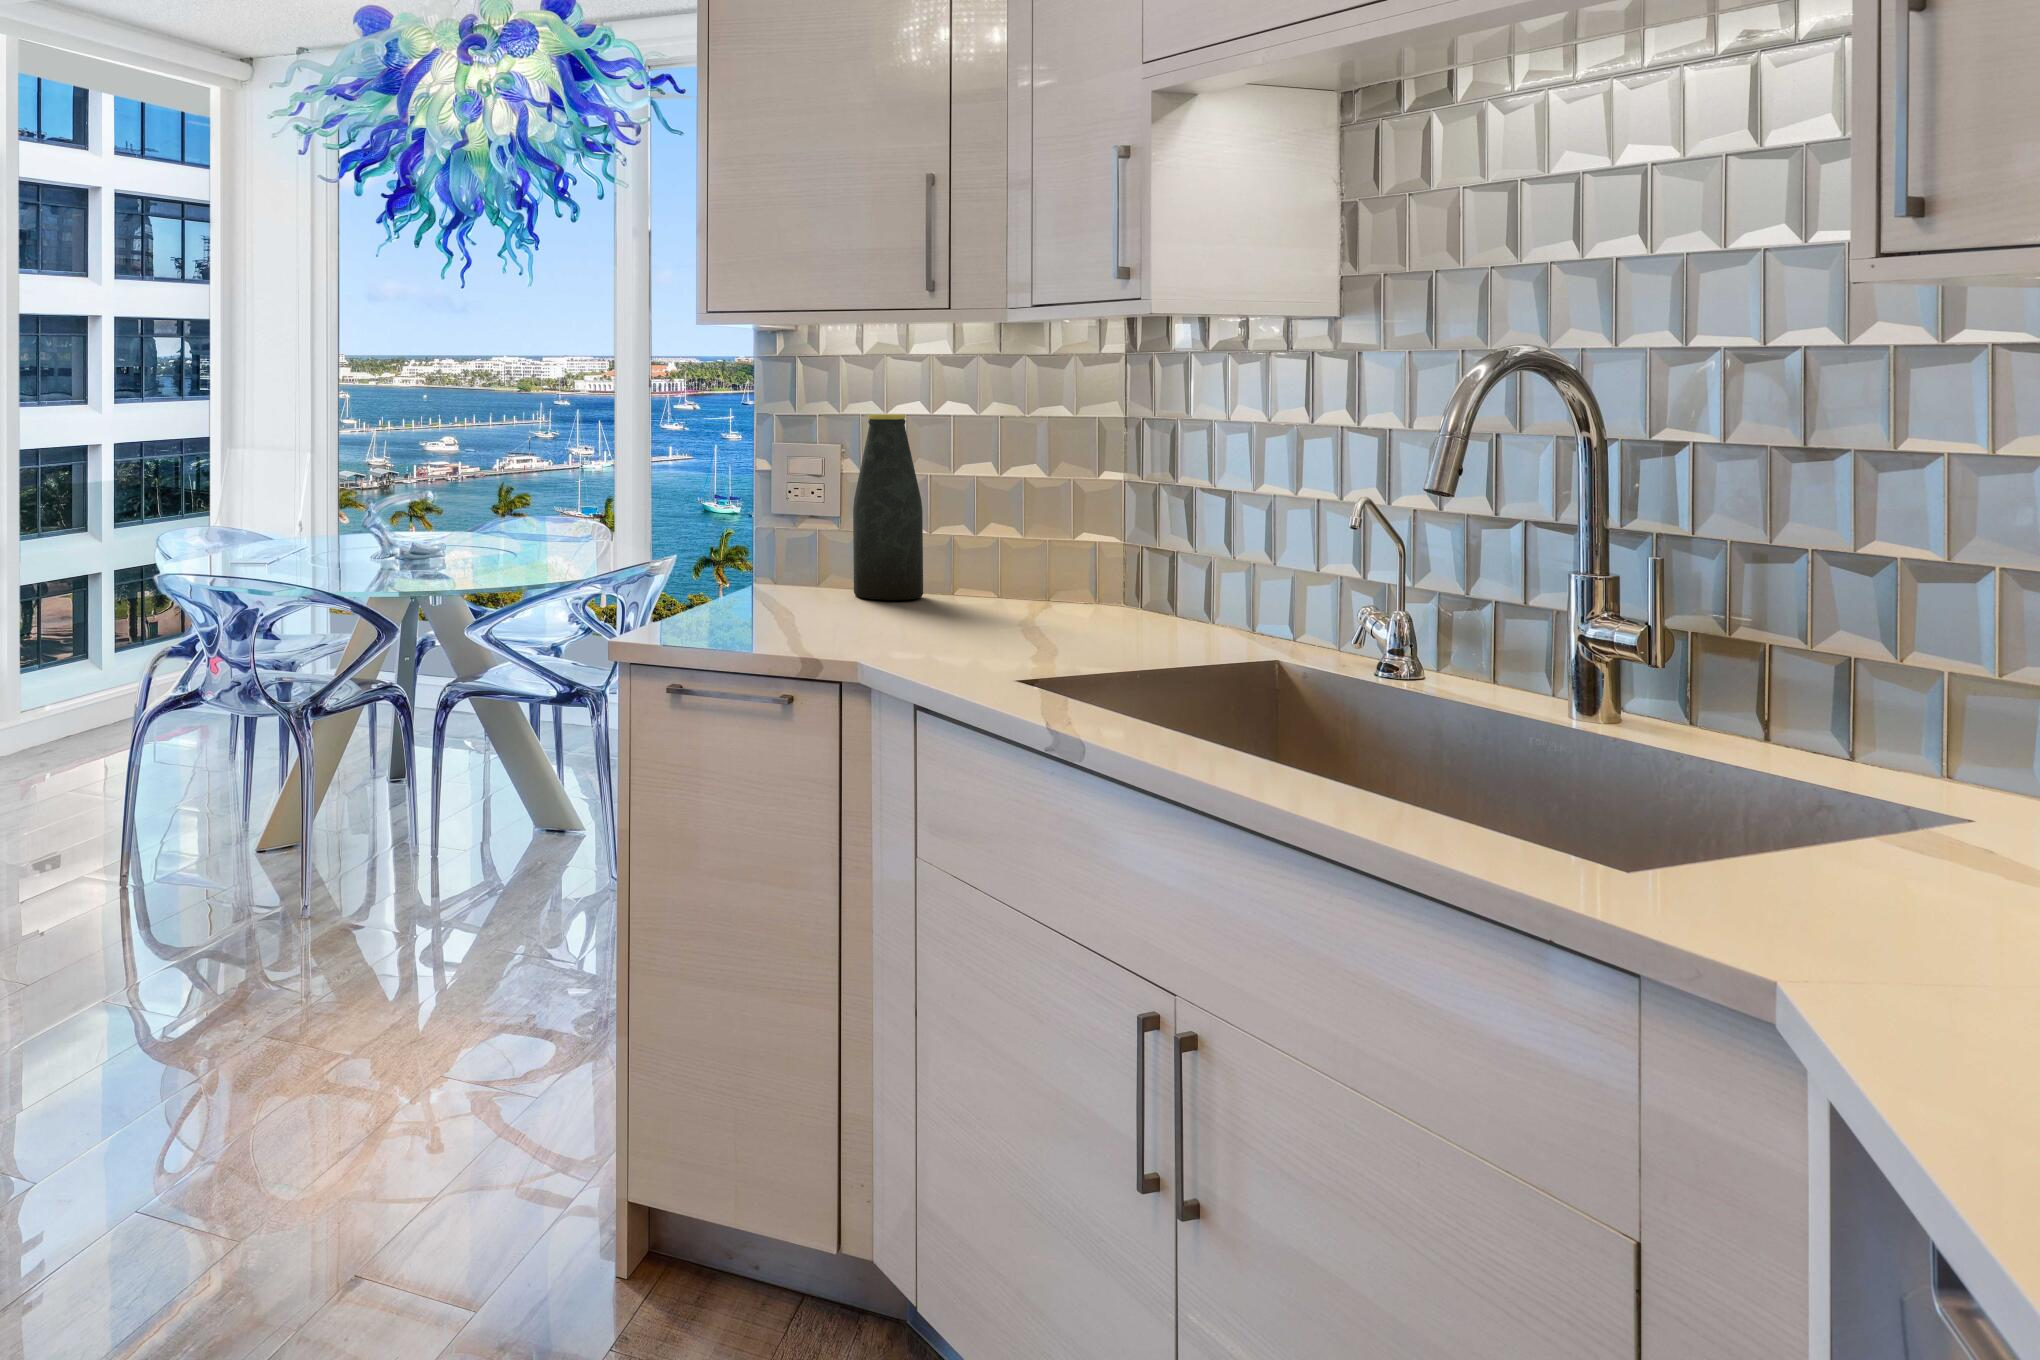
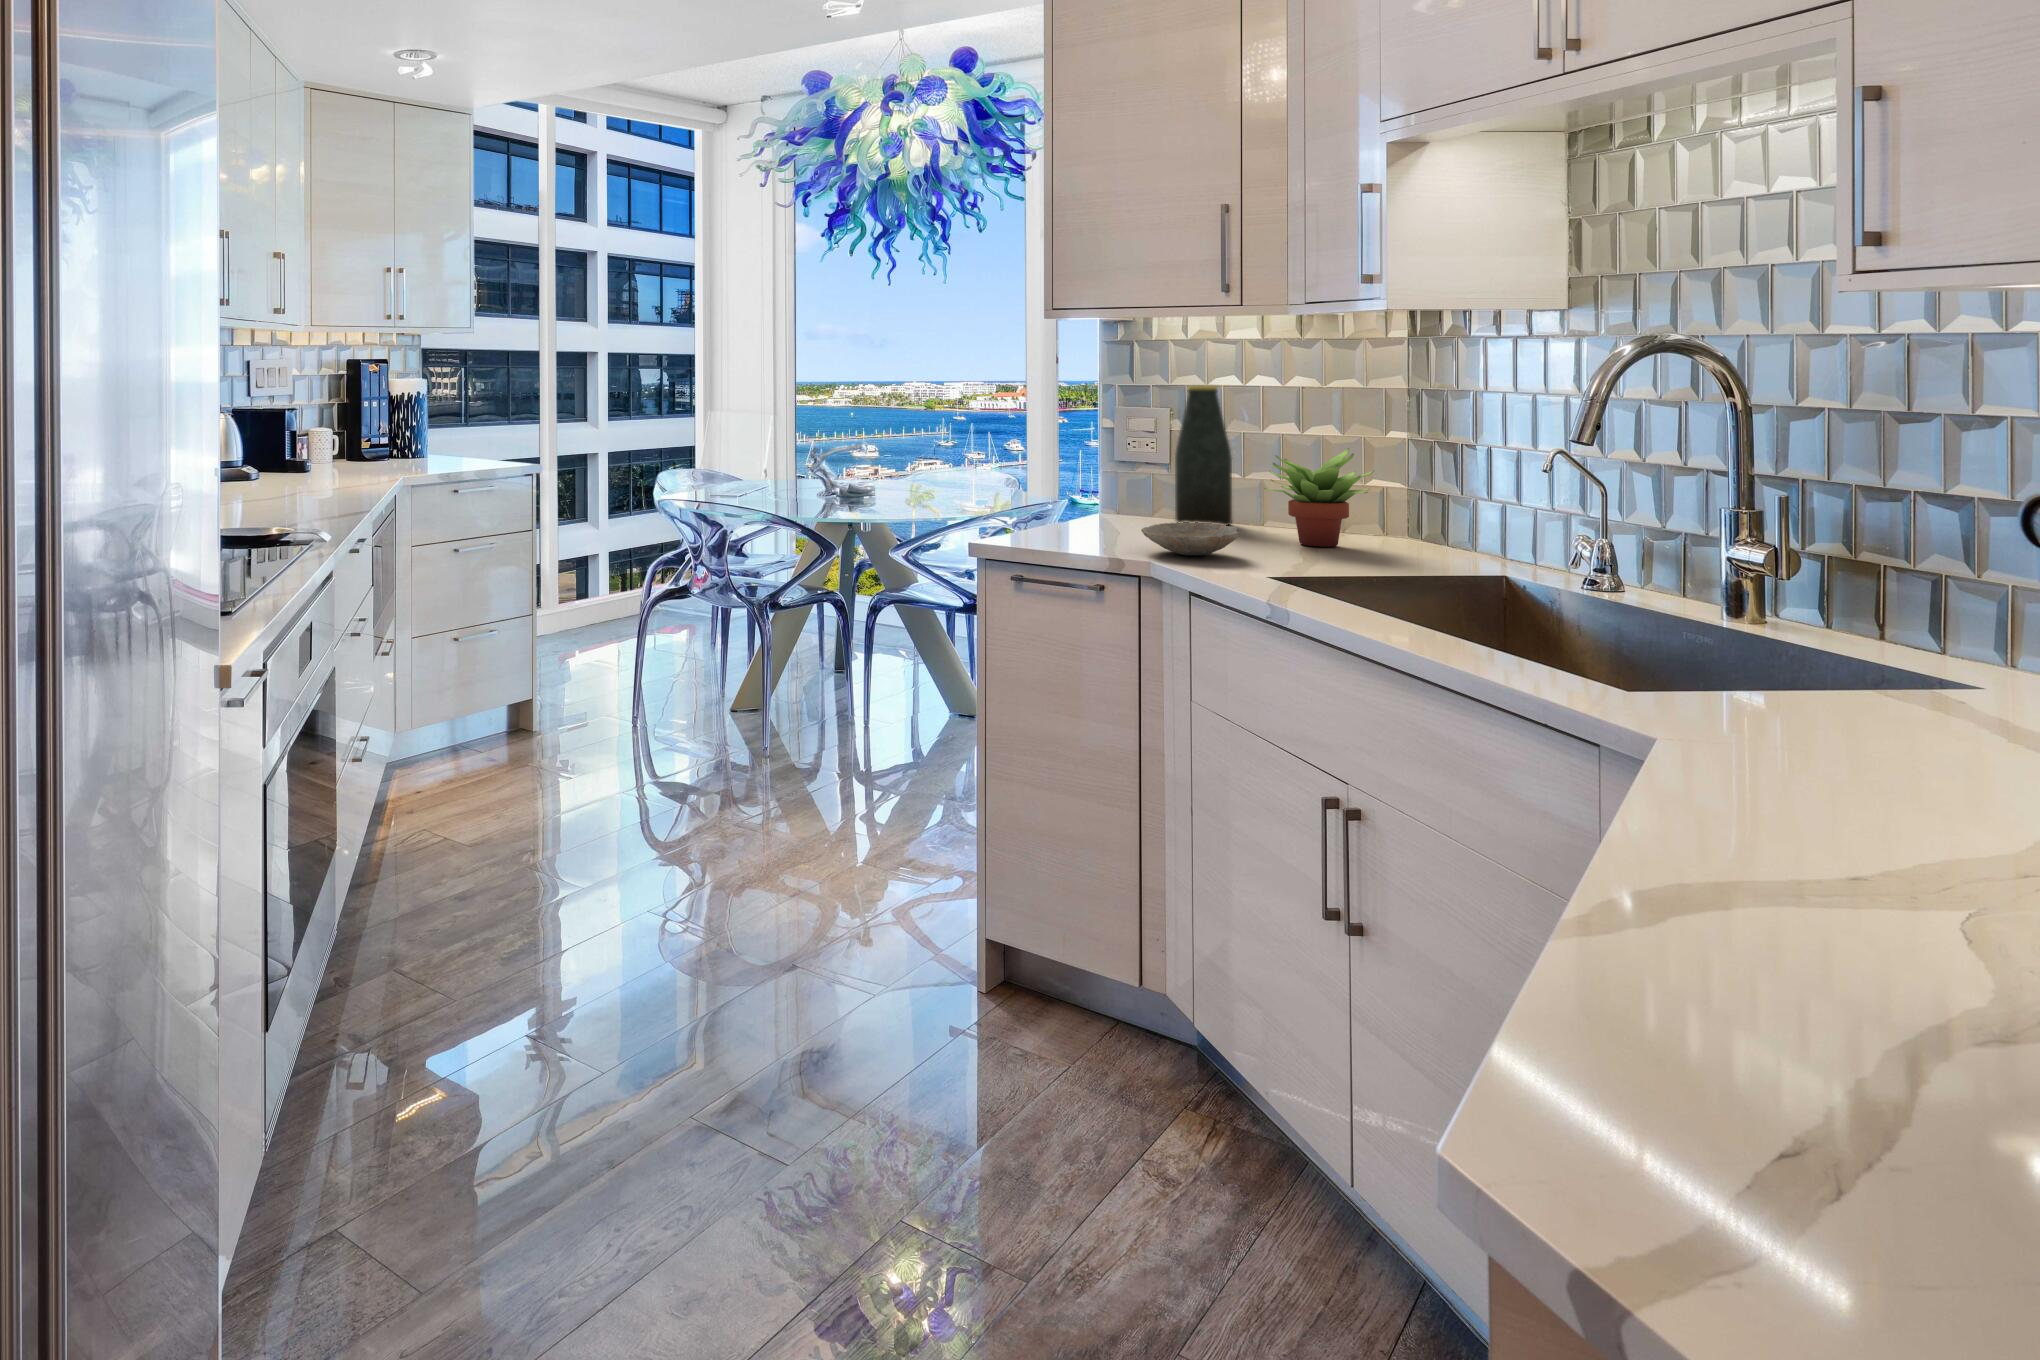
succulent plant: none [975,495,1105,626] -> present [1264,448,1374,547]
bowl: none [839,601,967,649] -> present [1141,522,1241,555]

